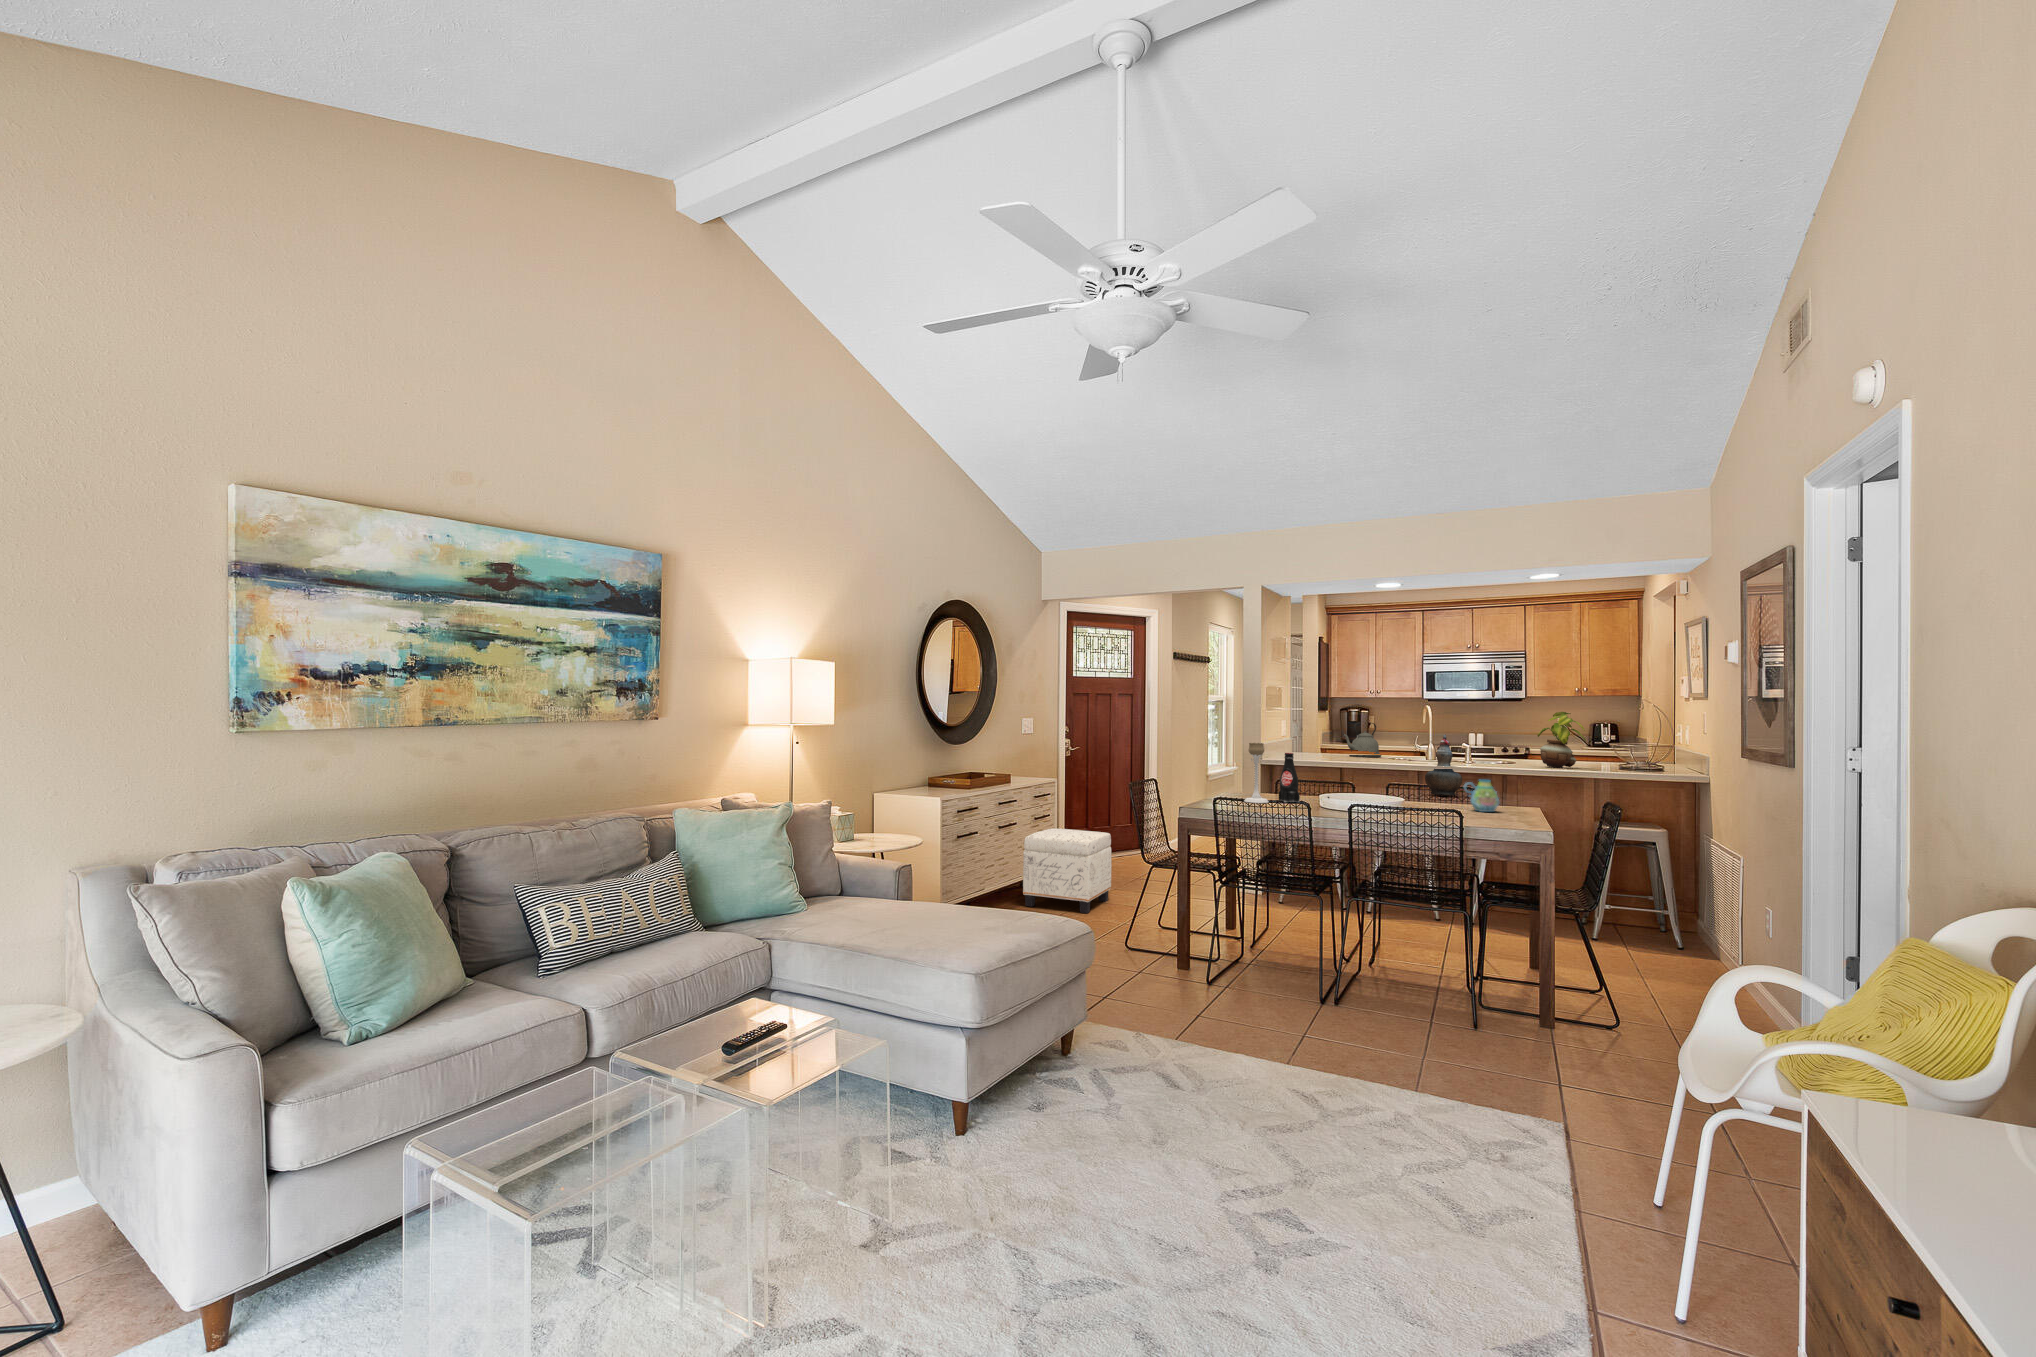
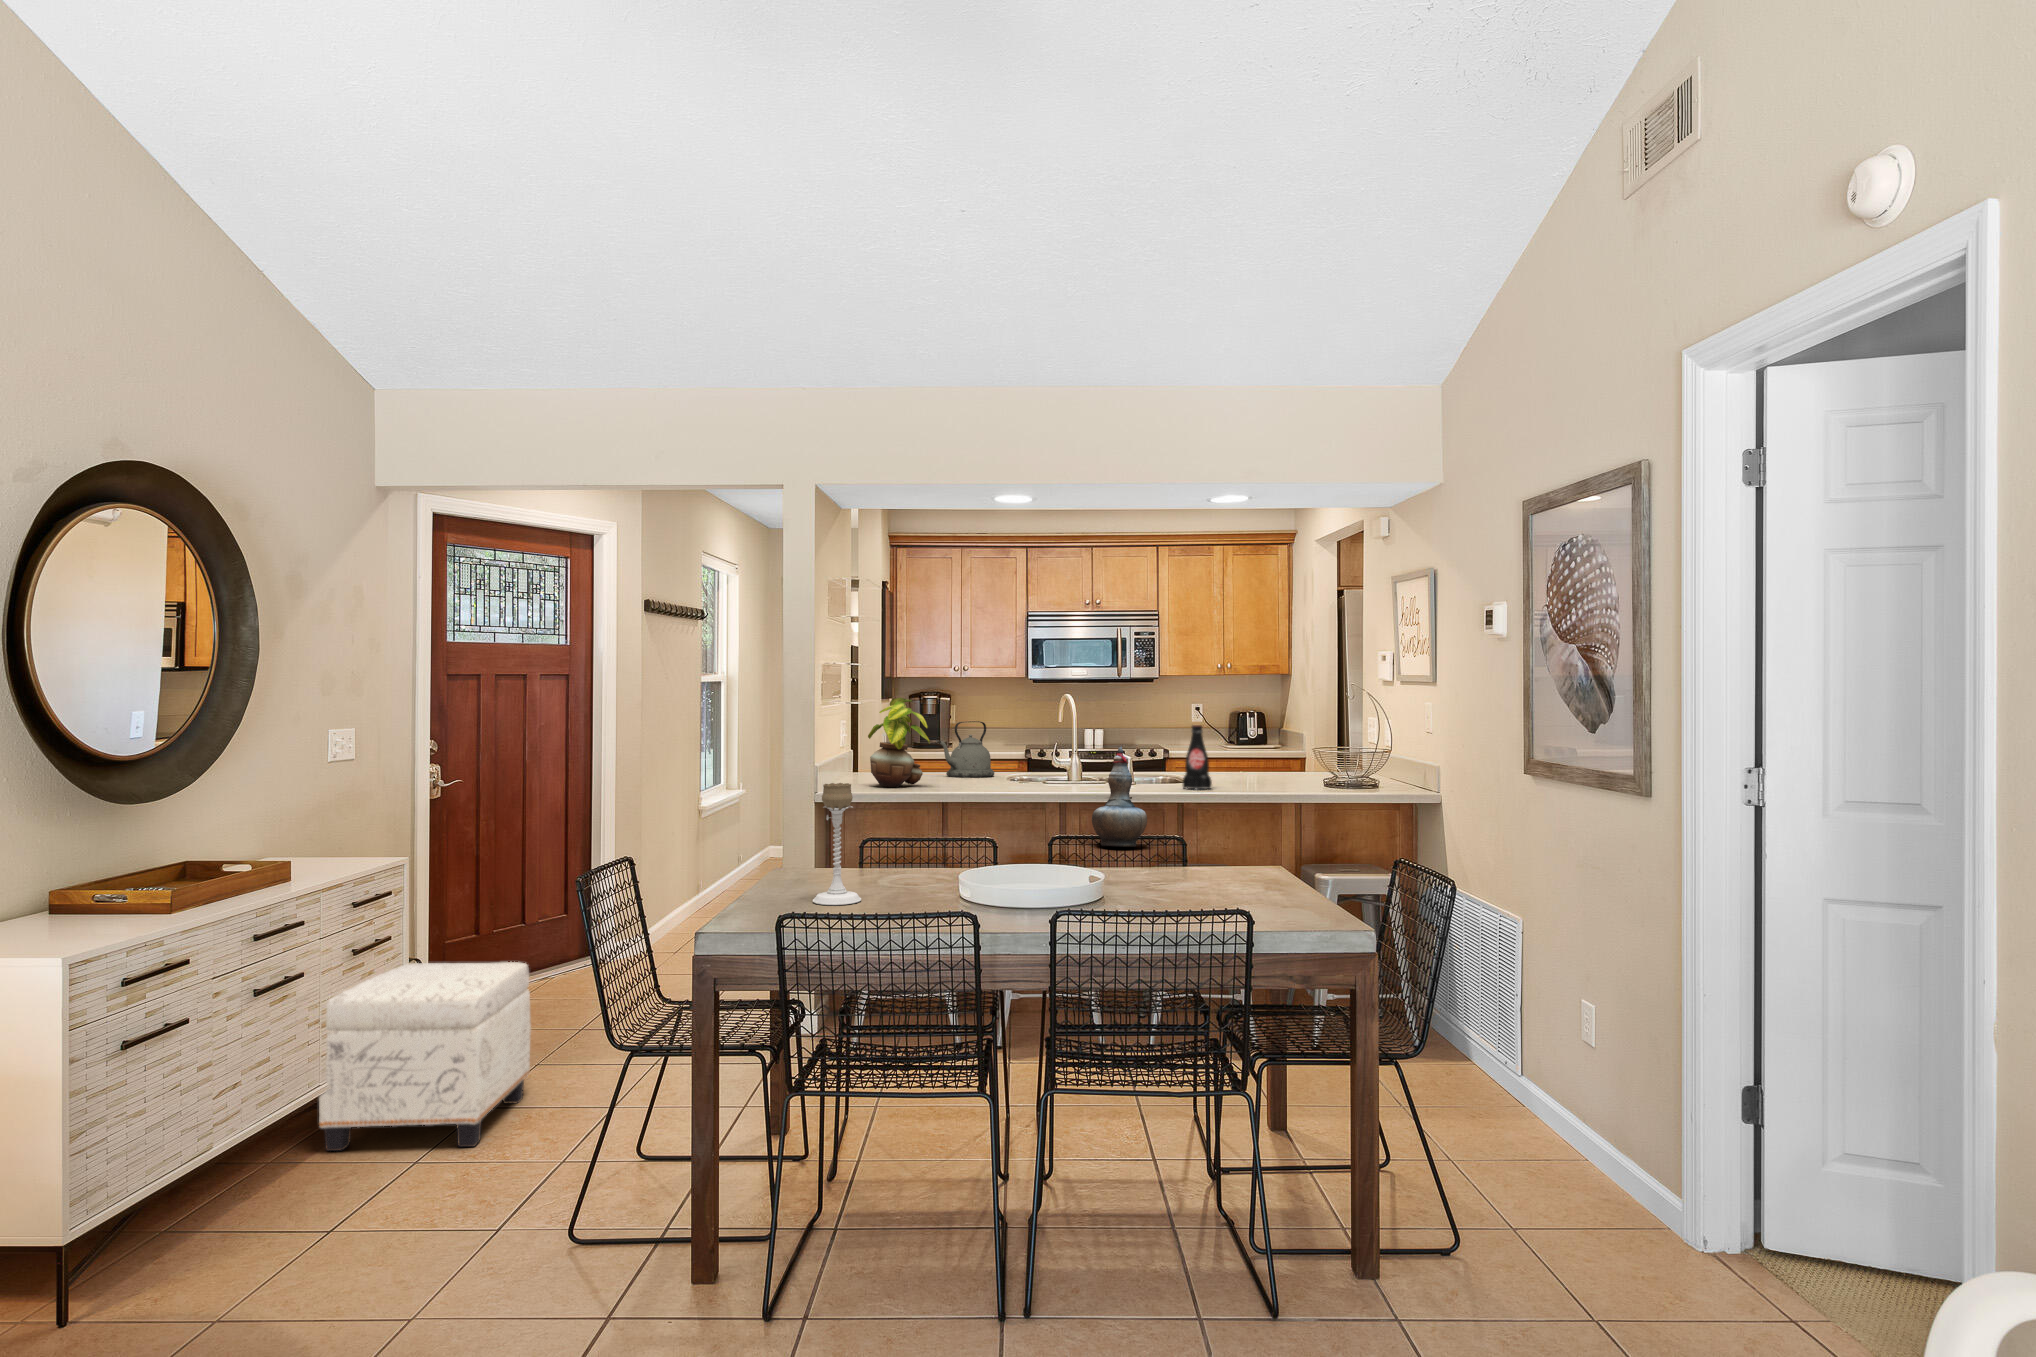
potted plant: present [1537,712,1586,768] -> present [868,698,930,787]
bottle: present [1279,753,1300,802] -> present [1183,725,1212,790]
mug: present [1464,780,1499,812] -> none [1185,829,1238,886]

